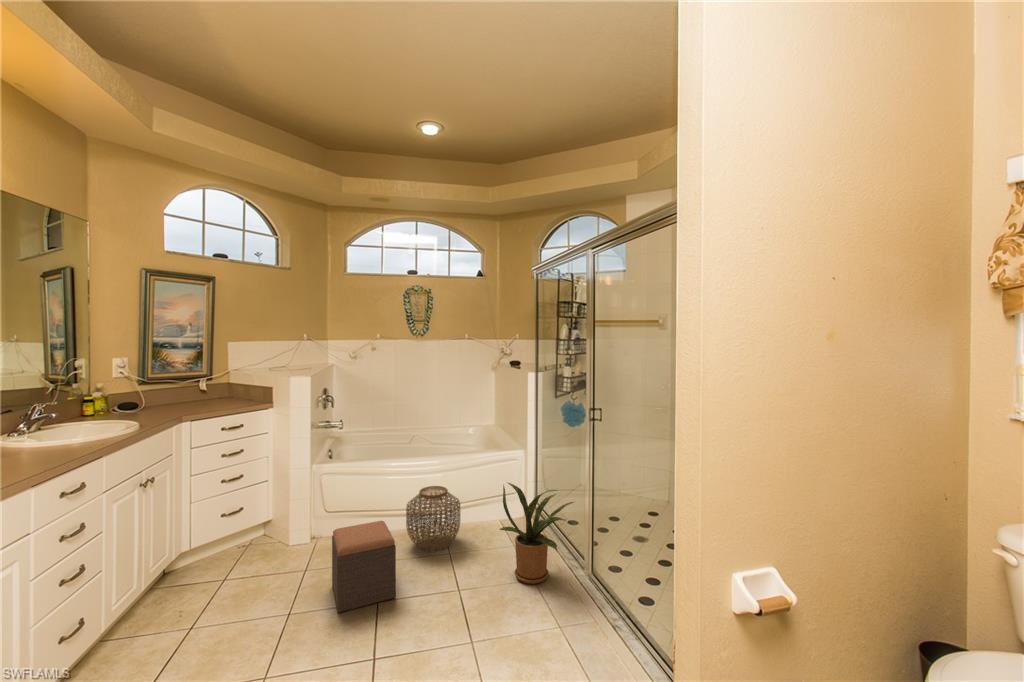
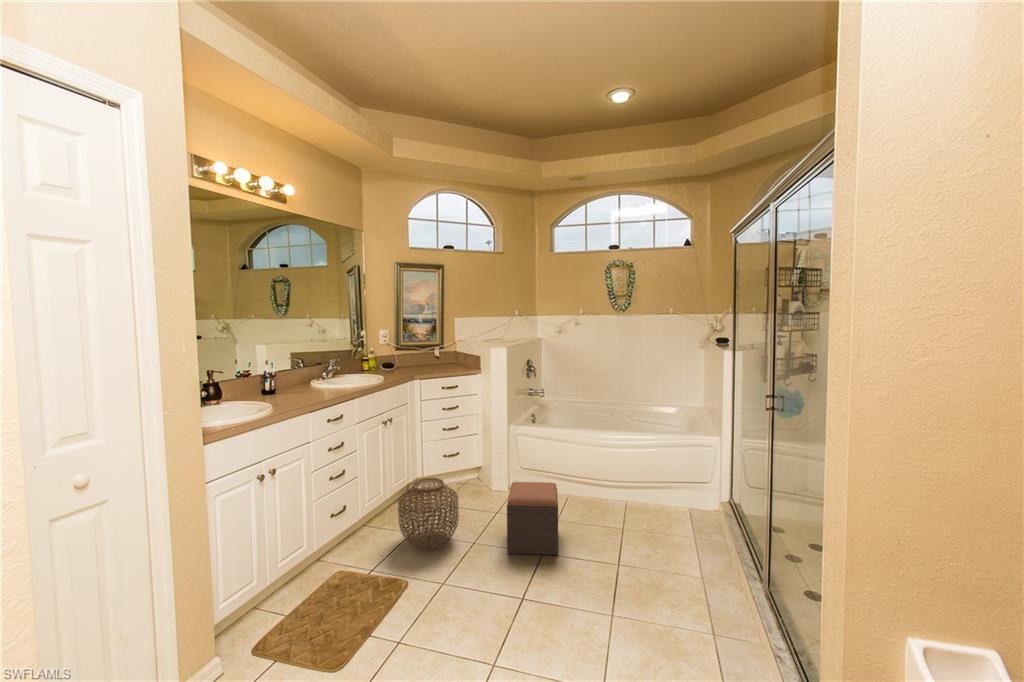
house plant: present [500,483,574,584] -> none [668,468,760,585]
woven basket: present [406,486,460,552] -> present [398,478,459,551]

